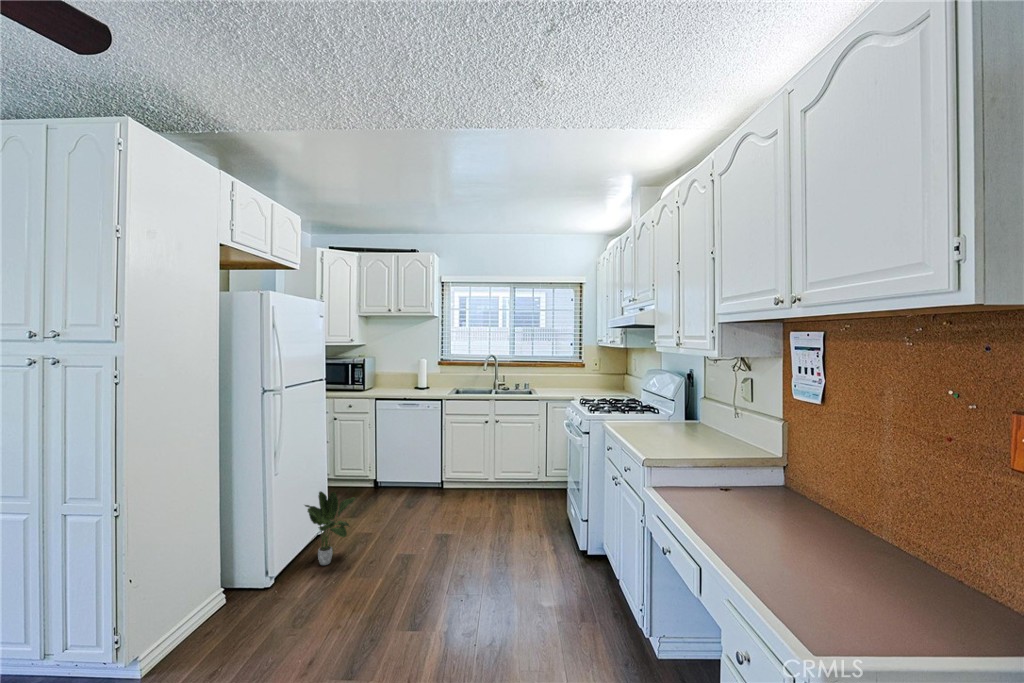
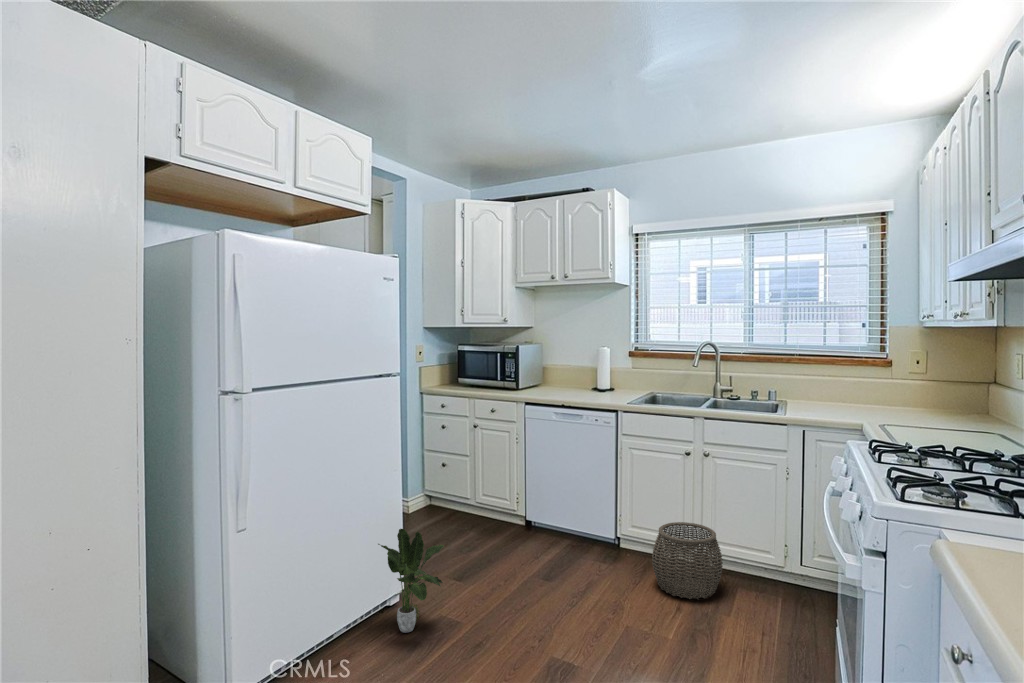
woven basket: none [472,464,513,509] -> present [652,522,723,599]

